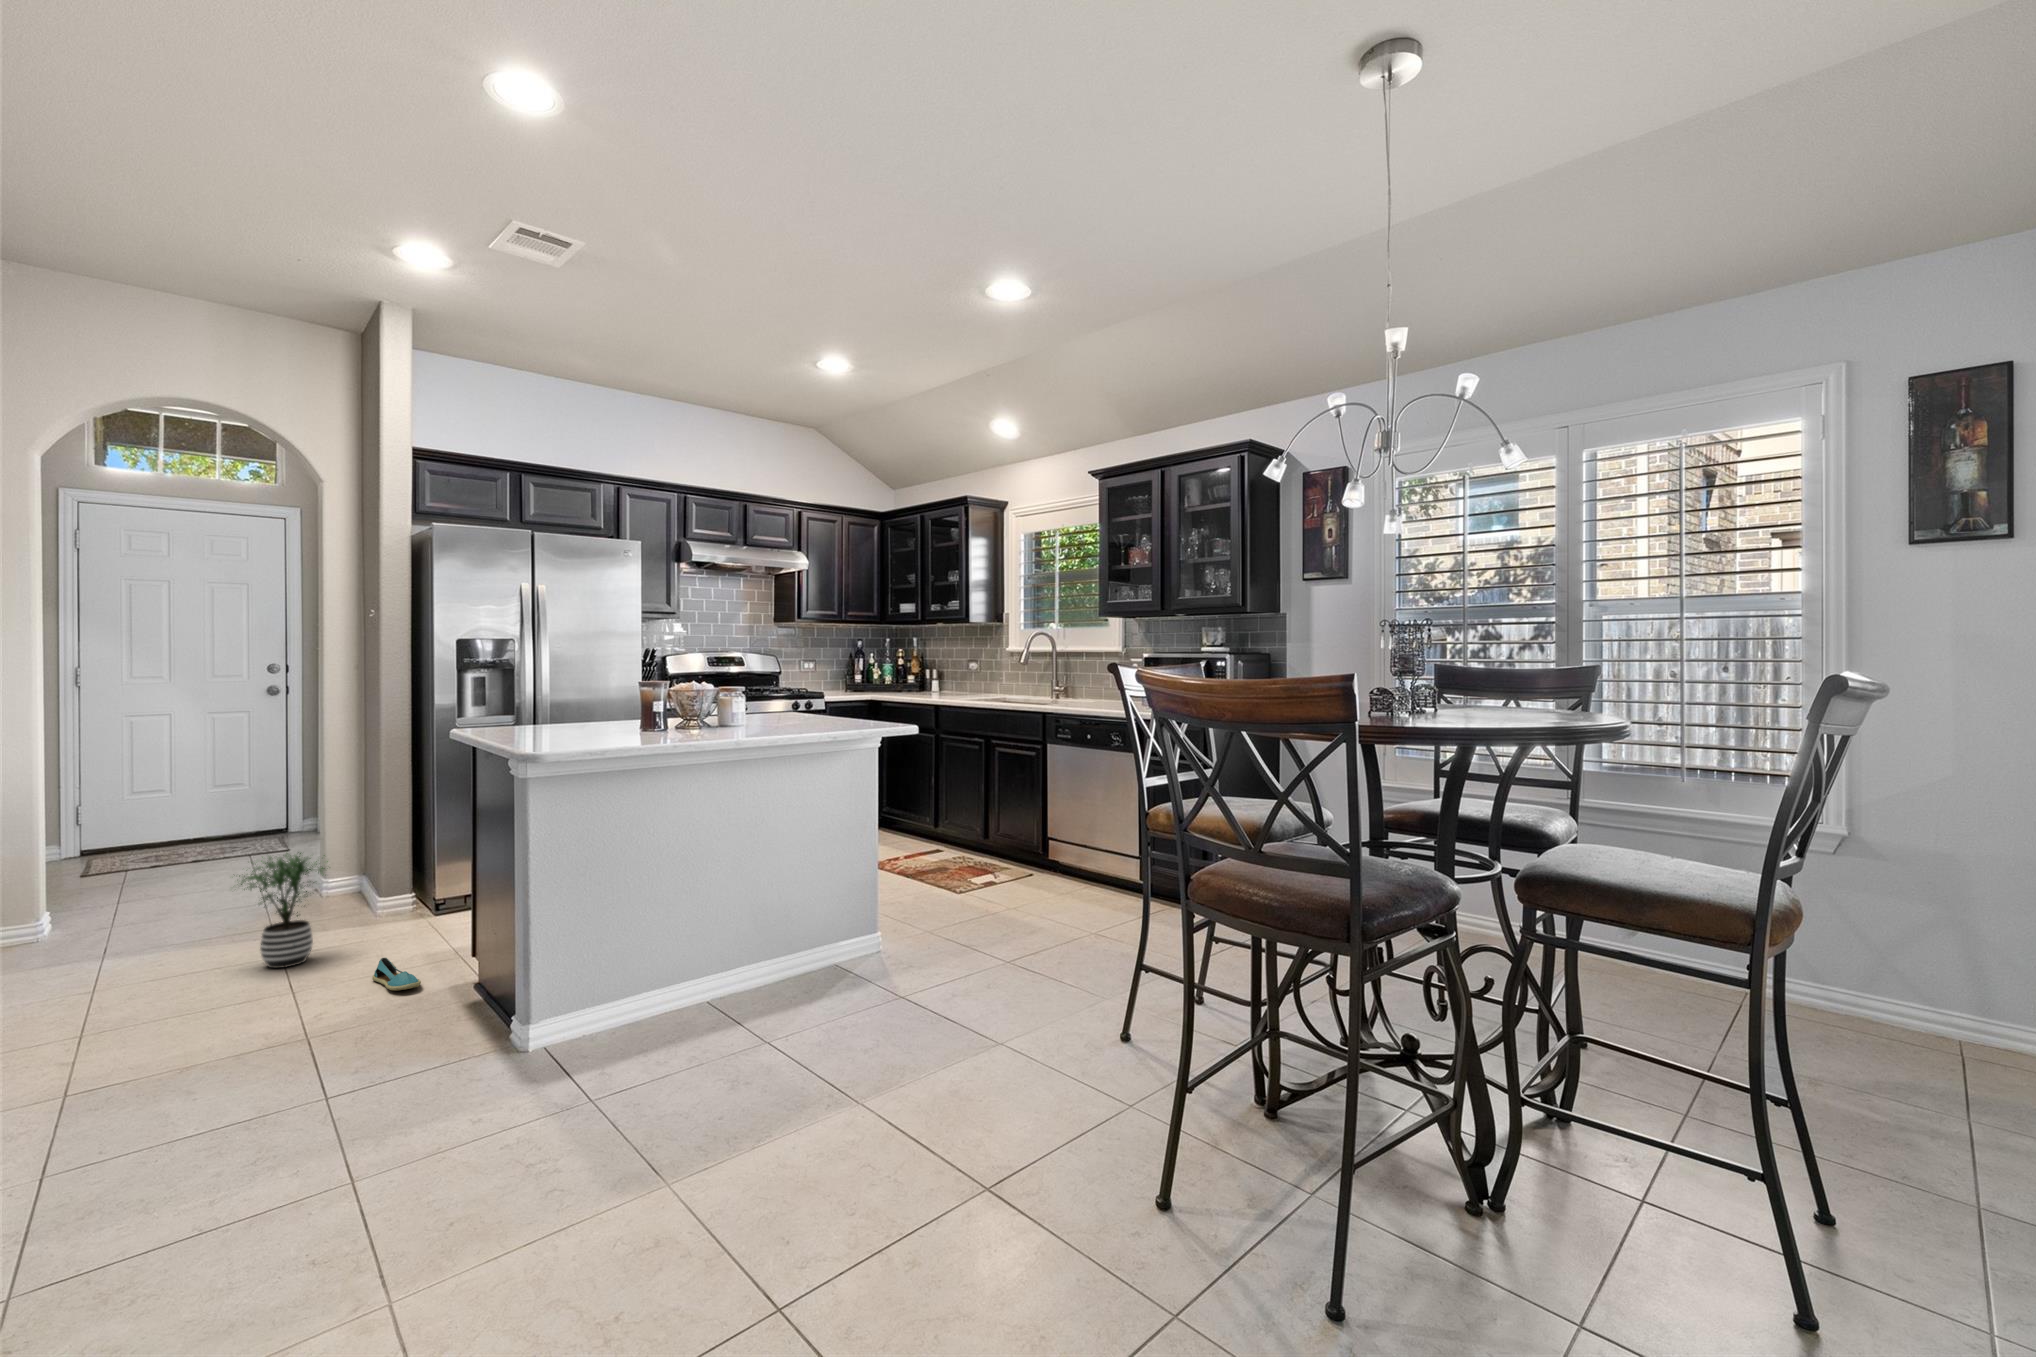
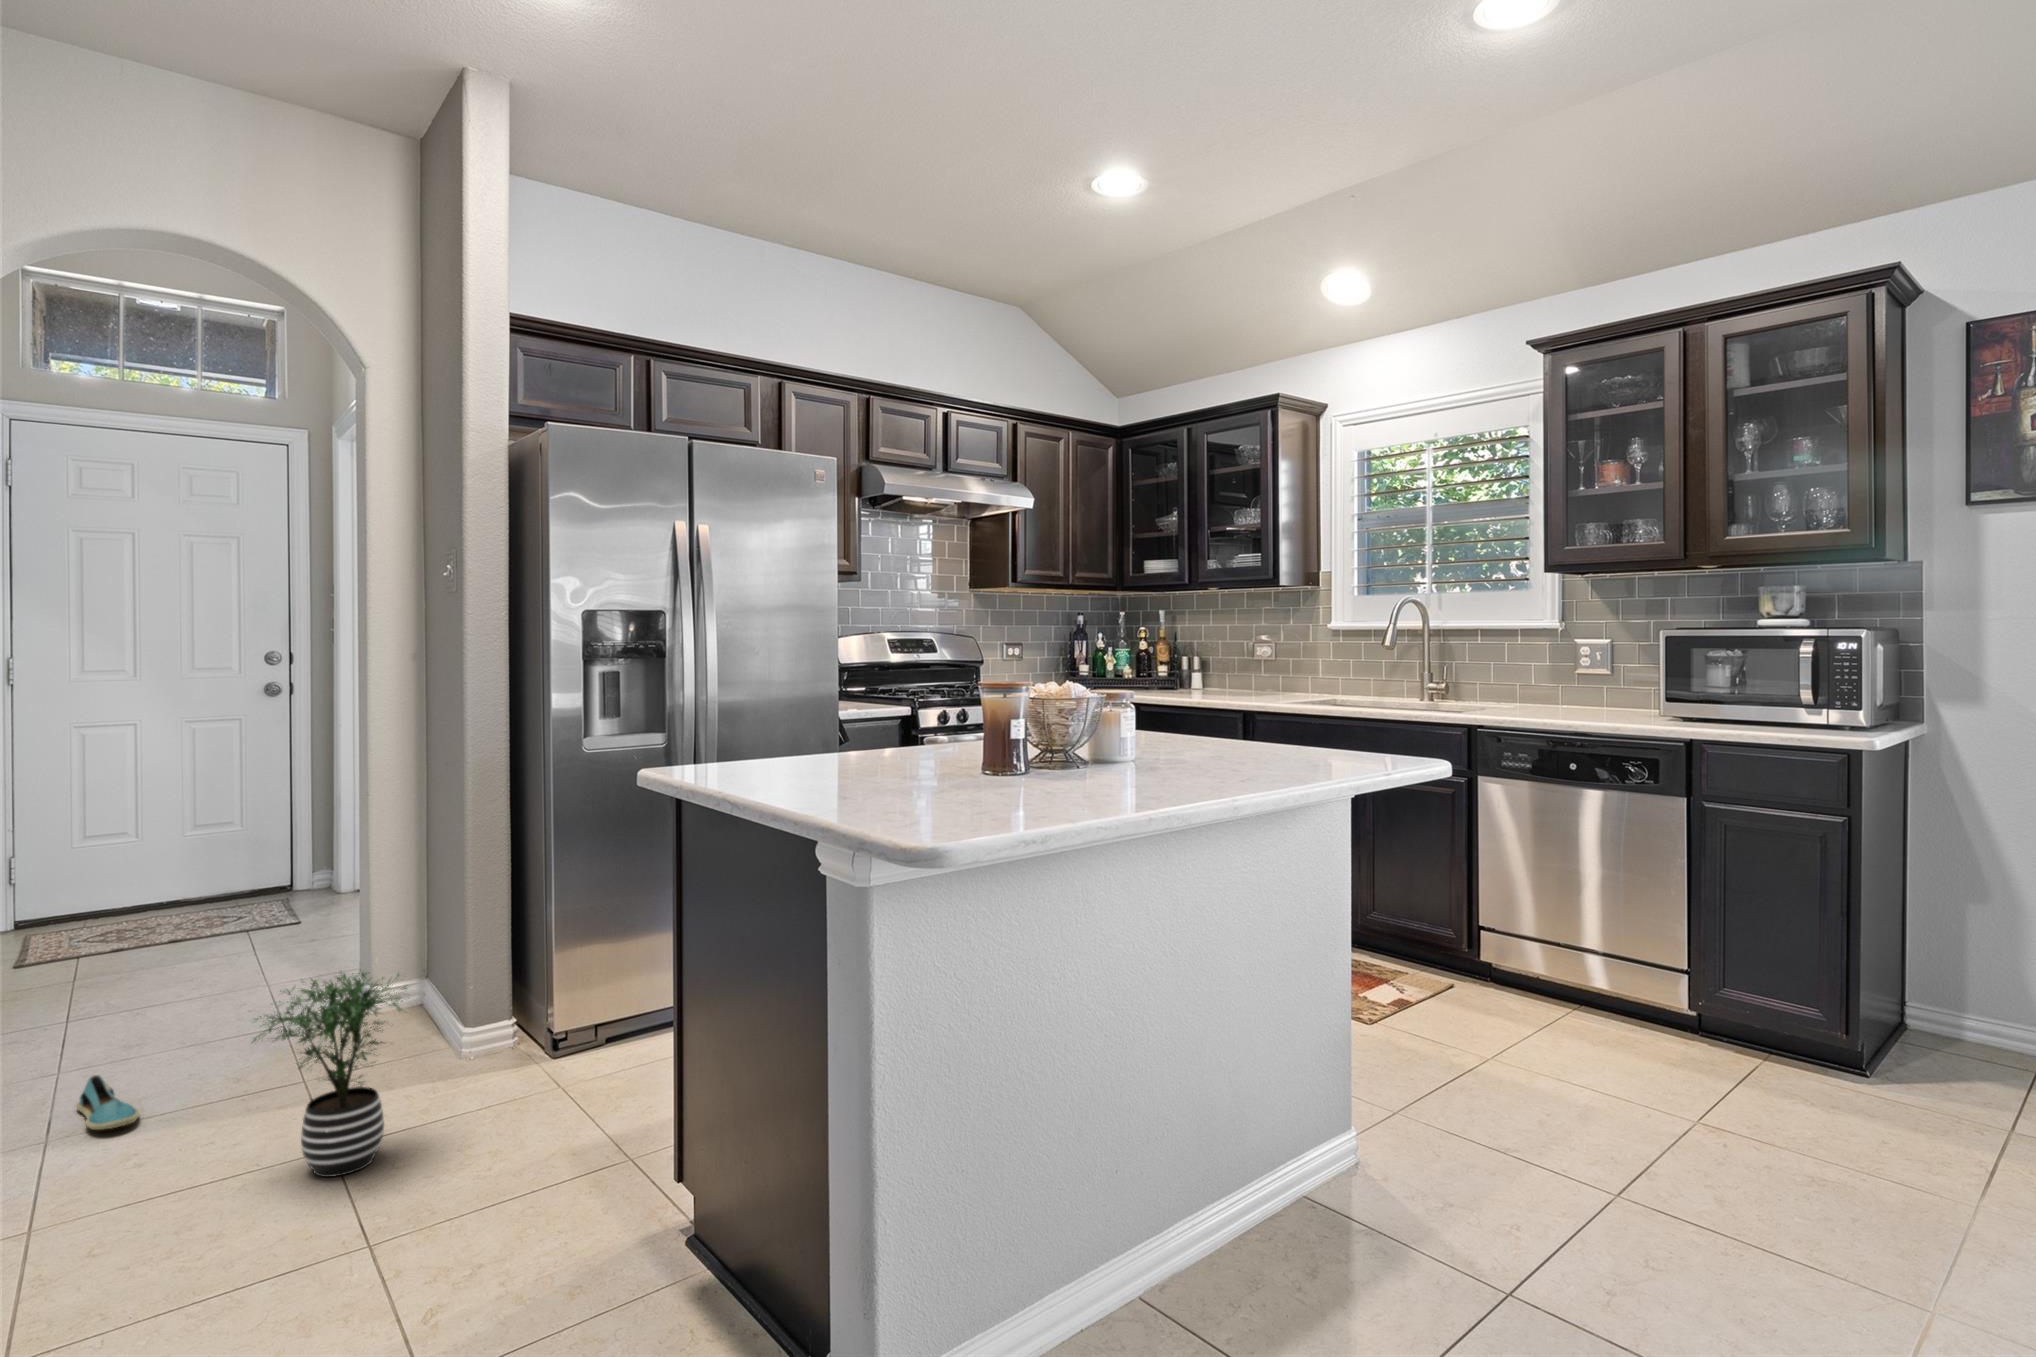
shoe: present [372,957,421,991] -> present [77,1075,139,1130]

